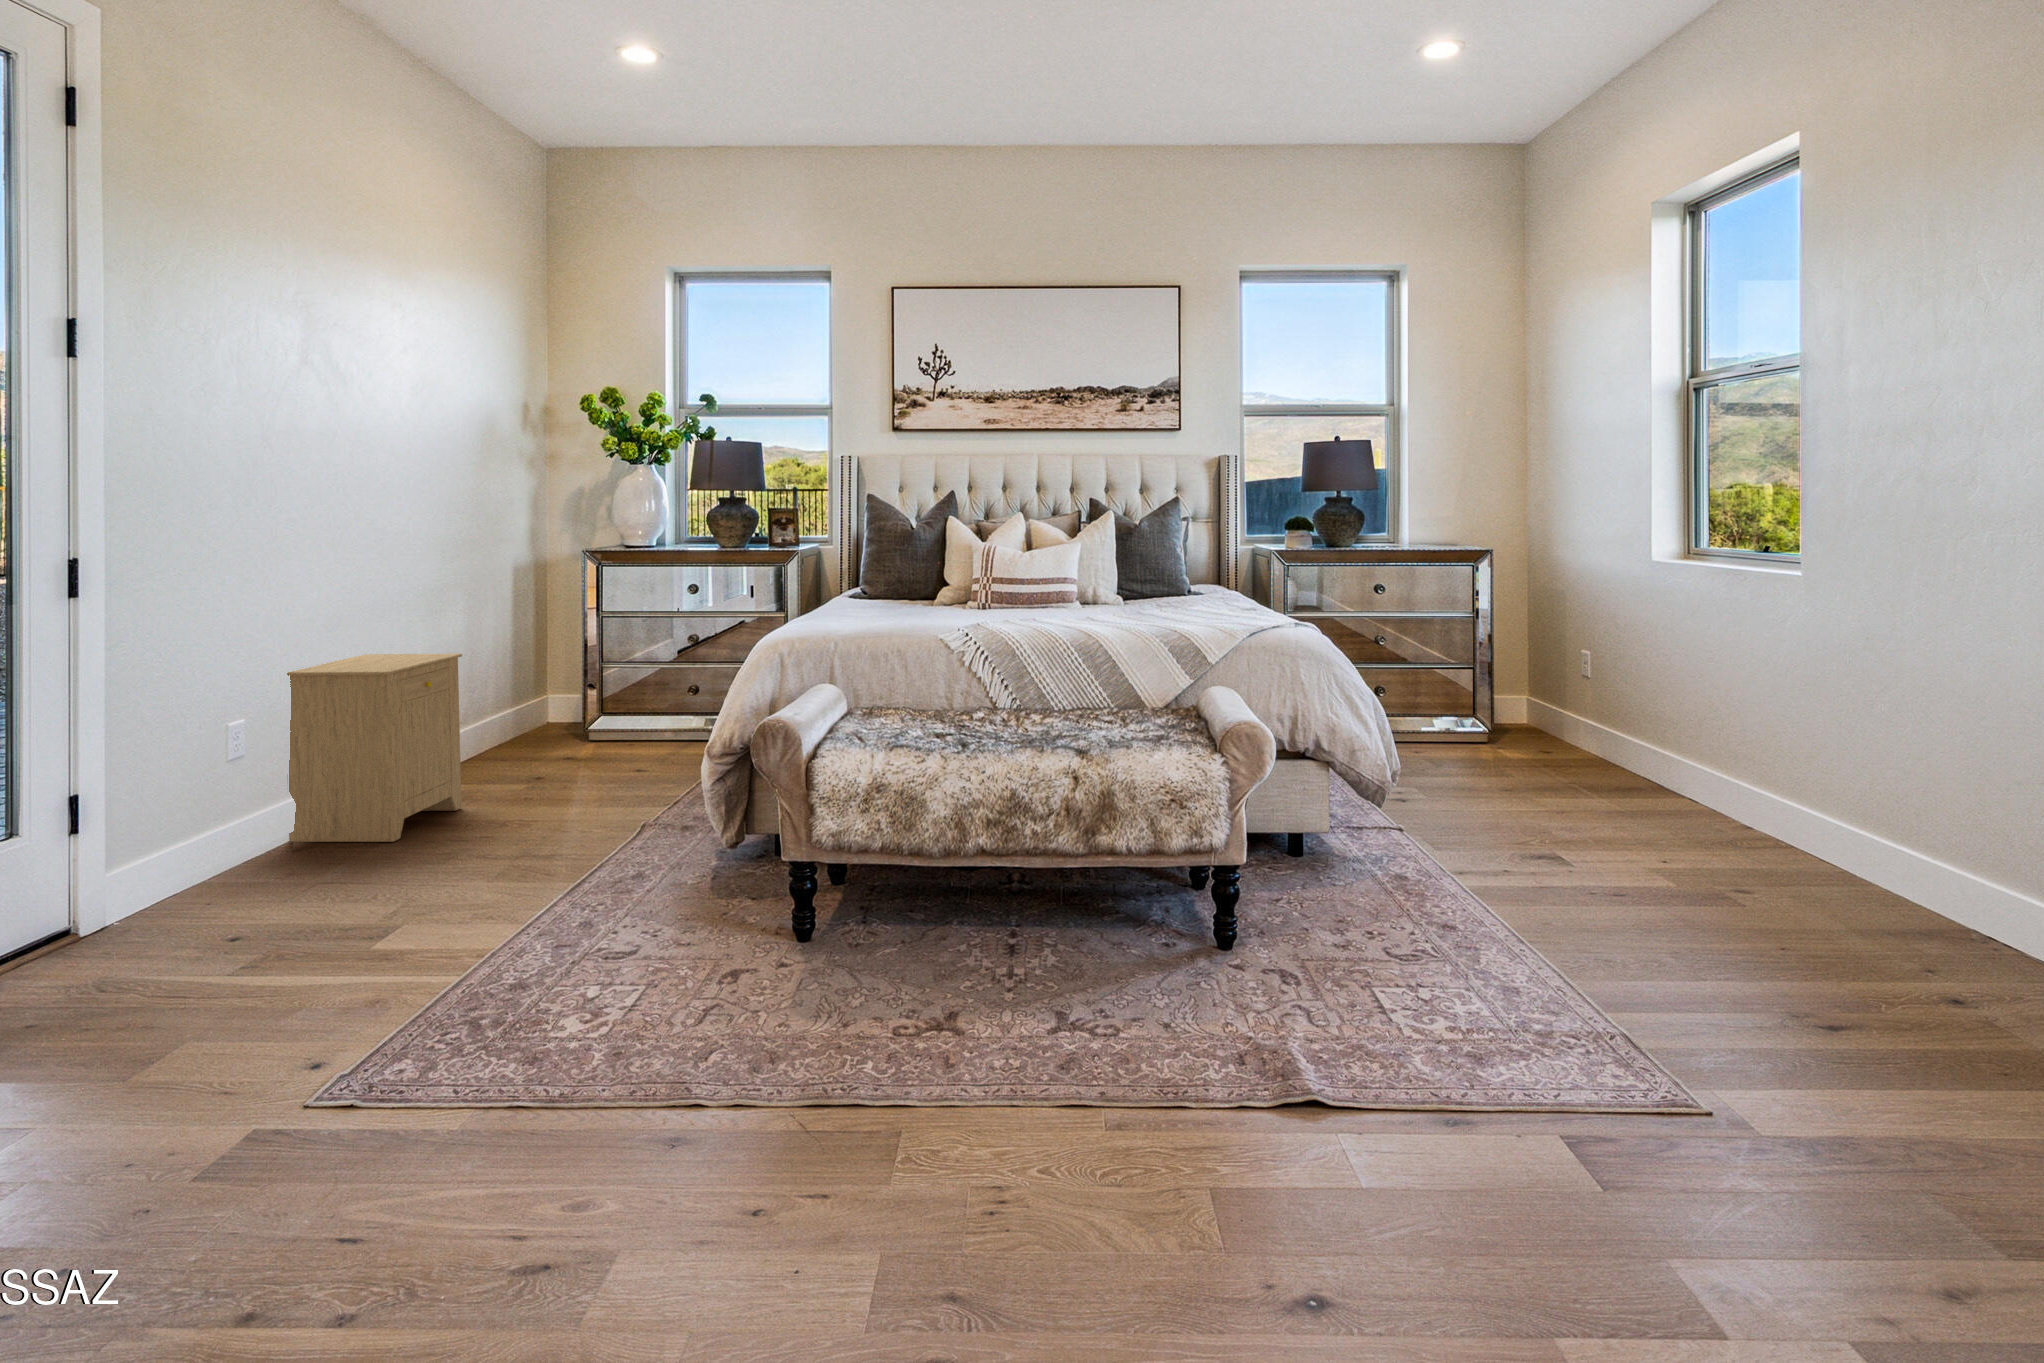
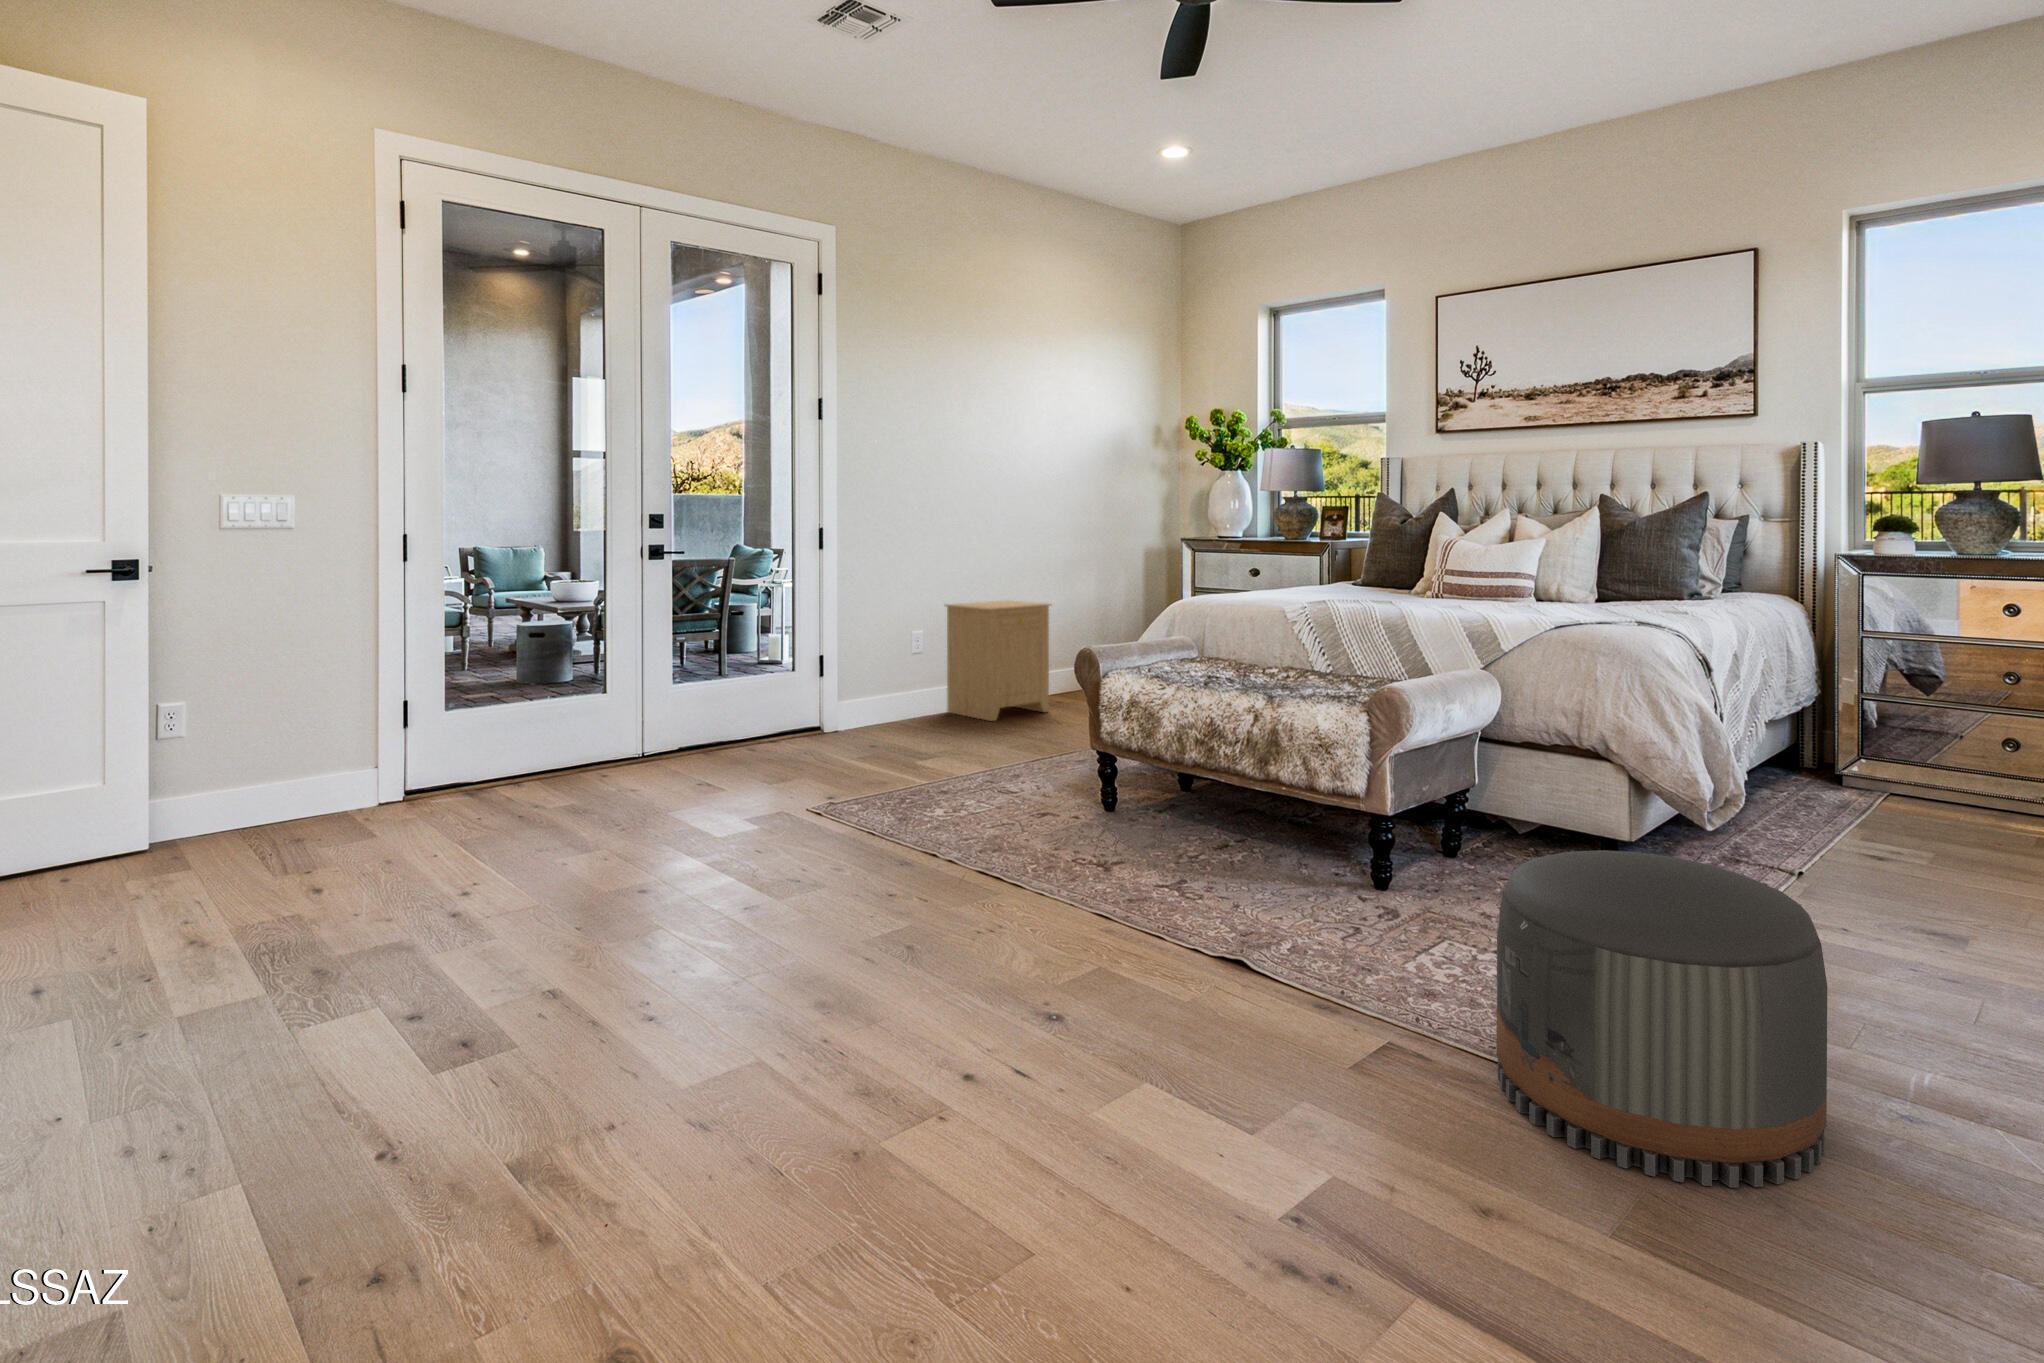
pouf: none [1614,856,1955,1188] -> present [1497,850,1827,1187]

